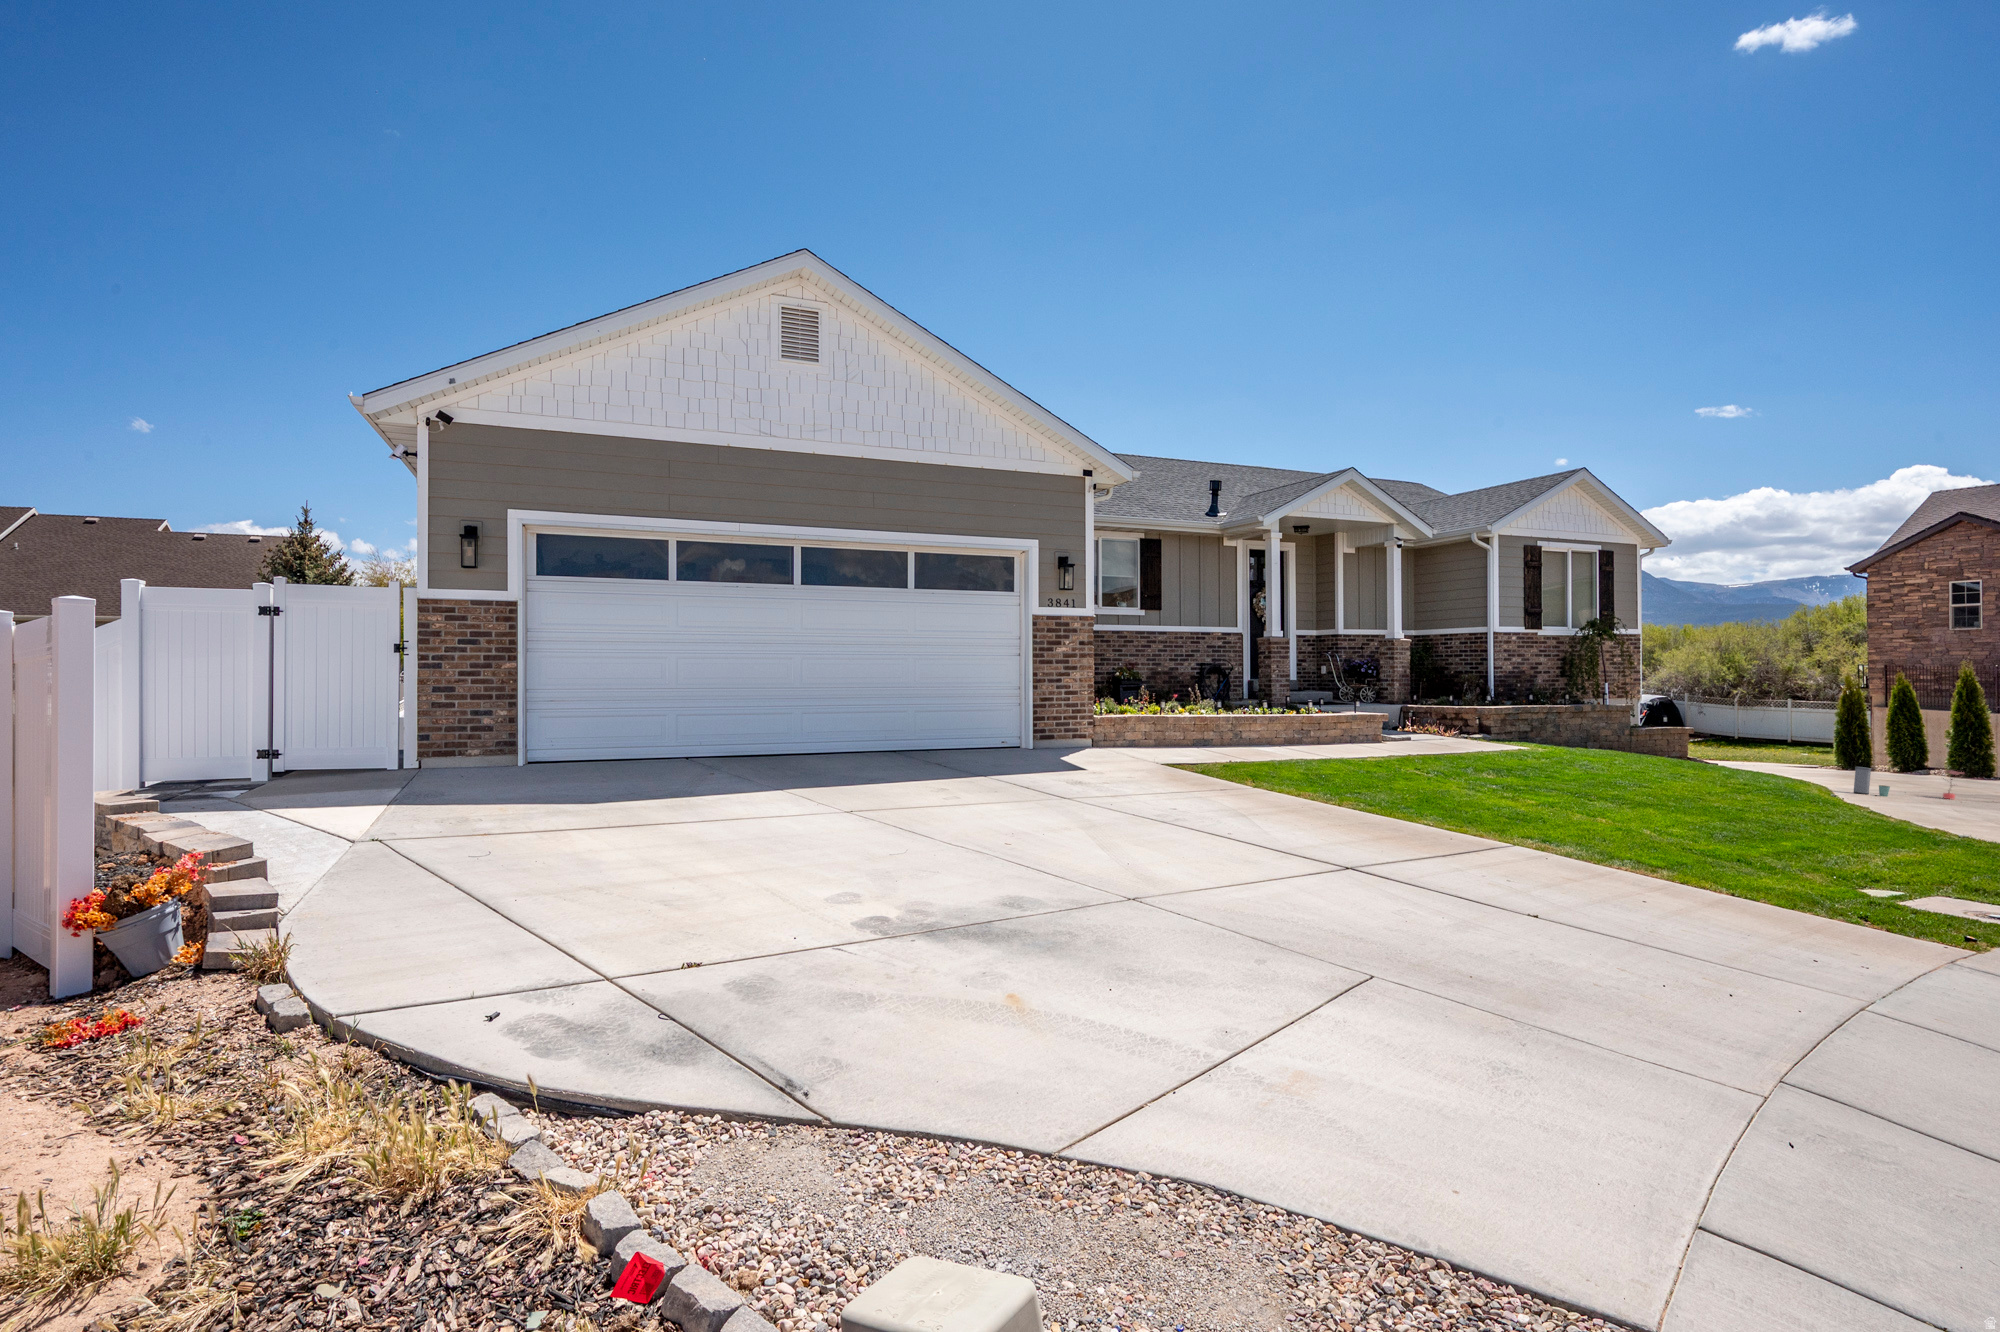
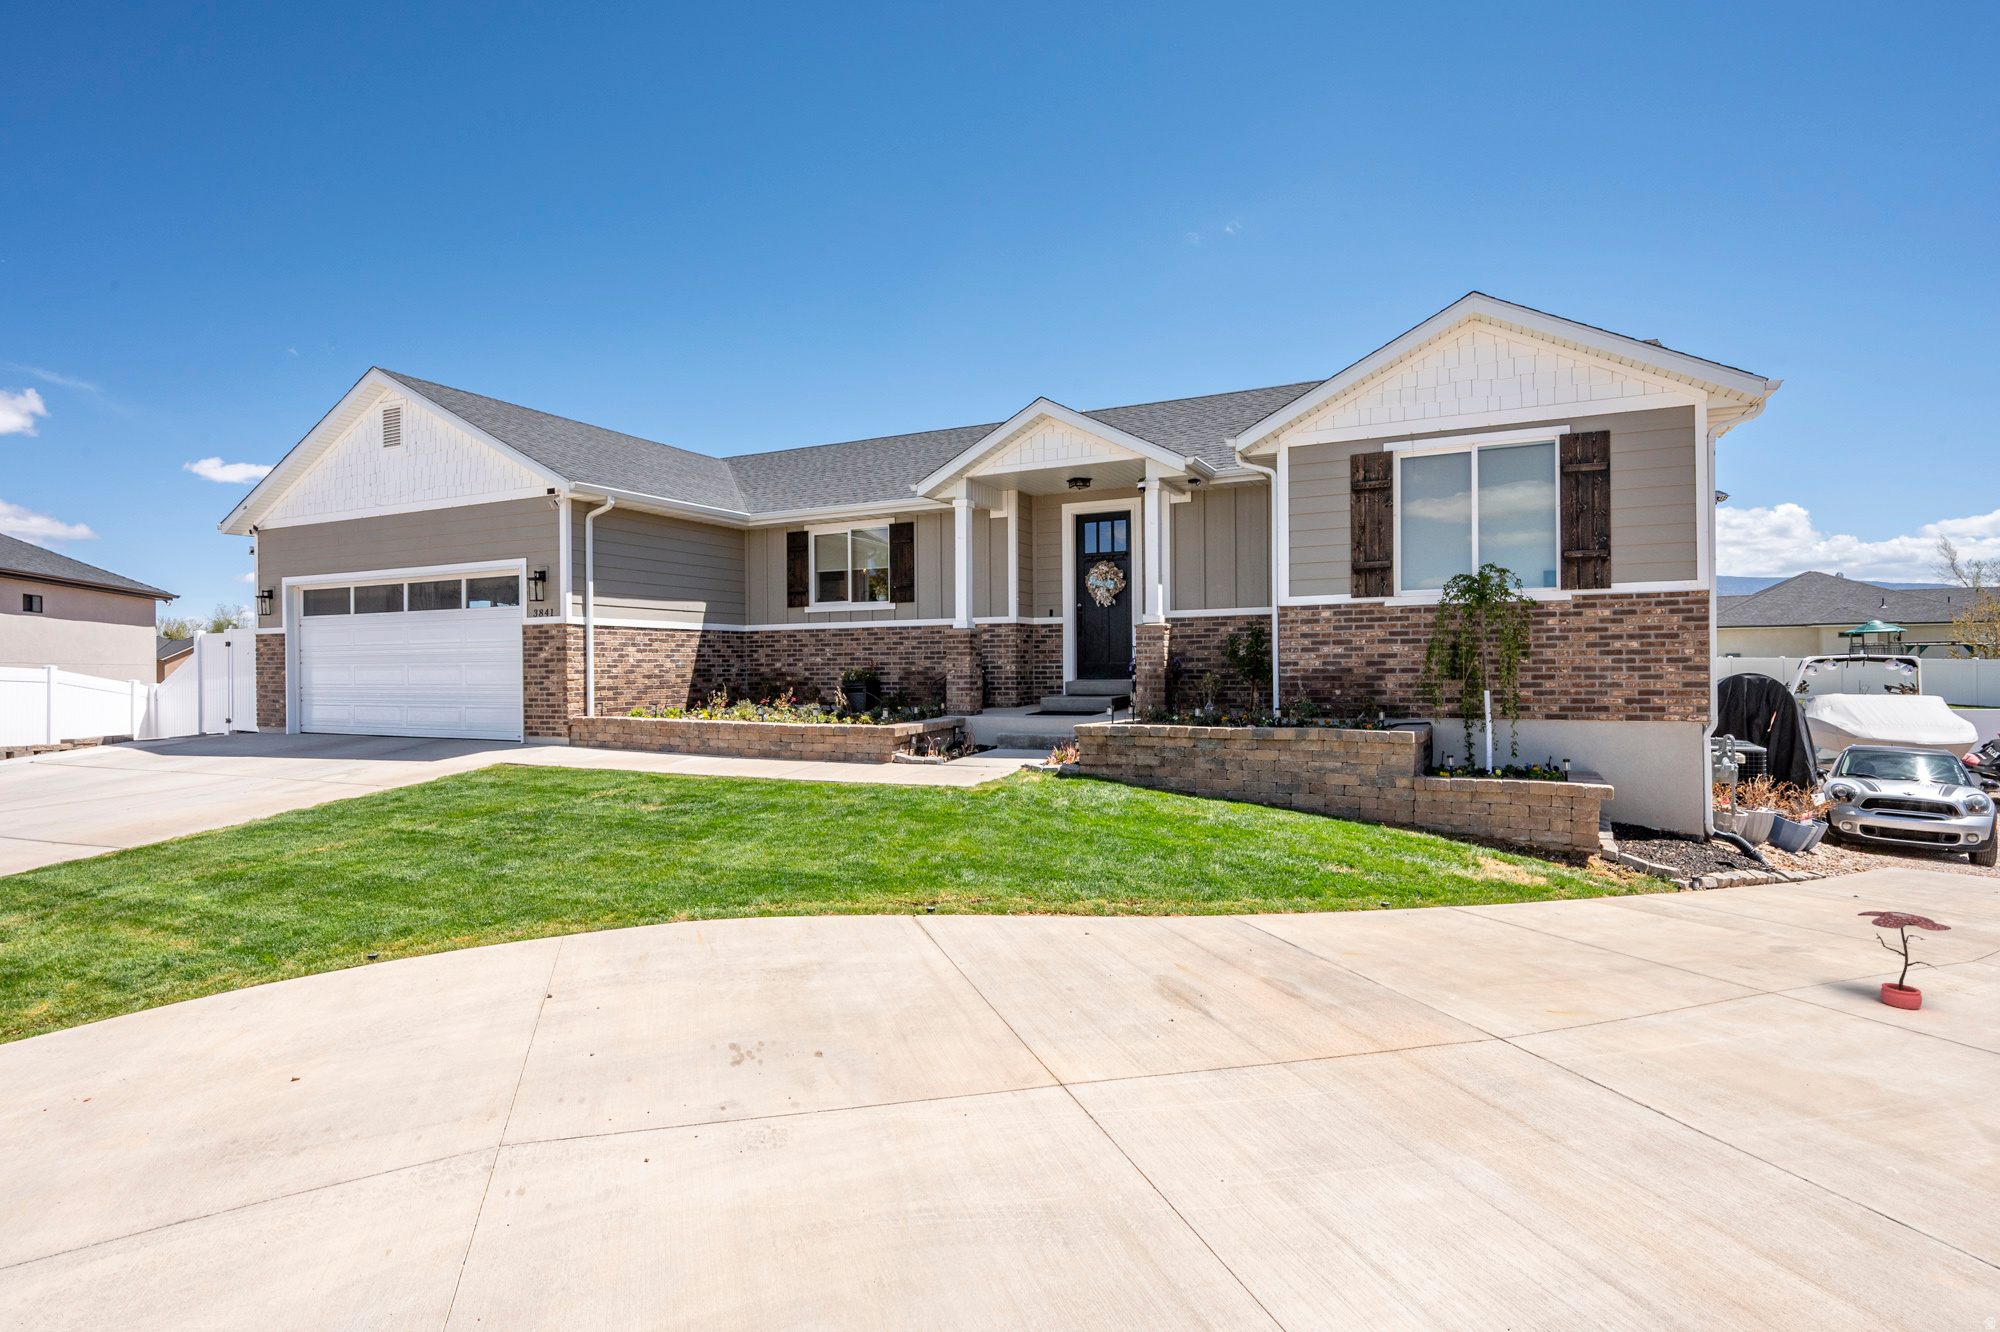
trash can: present [1854,767,1890,797] -> none [1610,869,1659,959]

